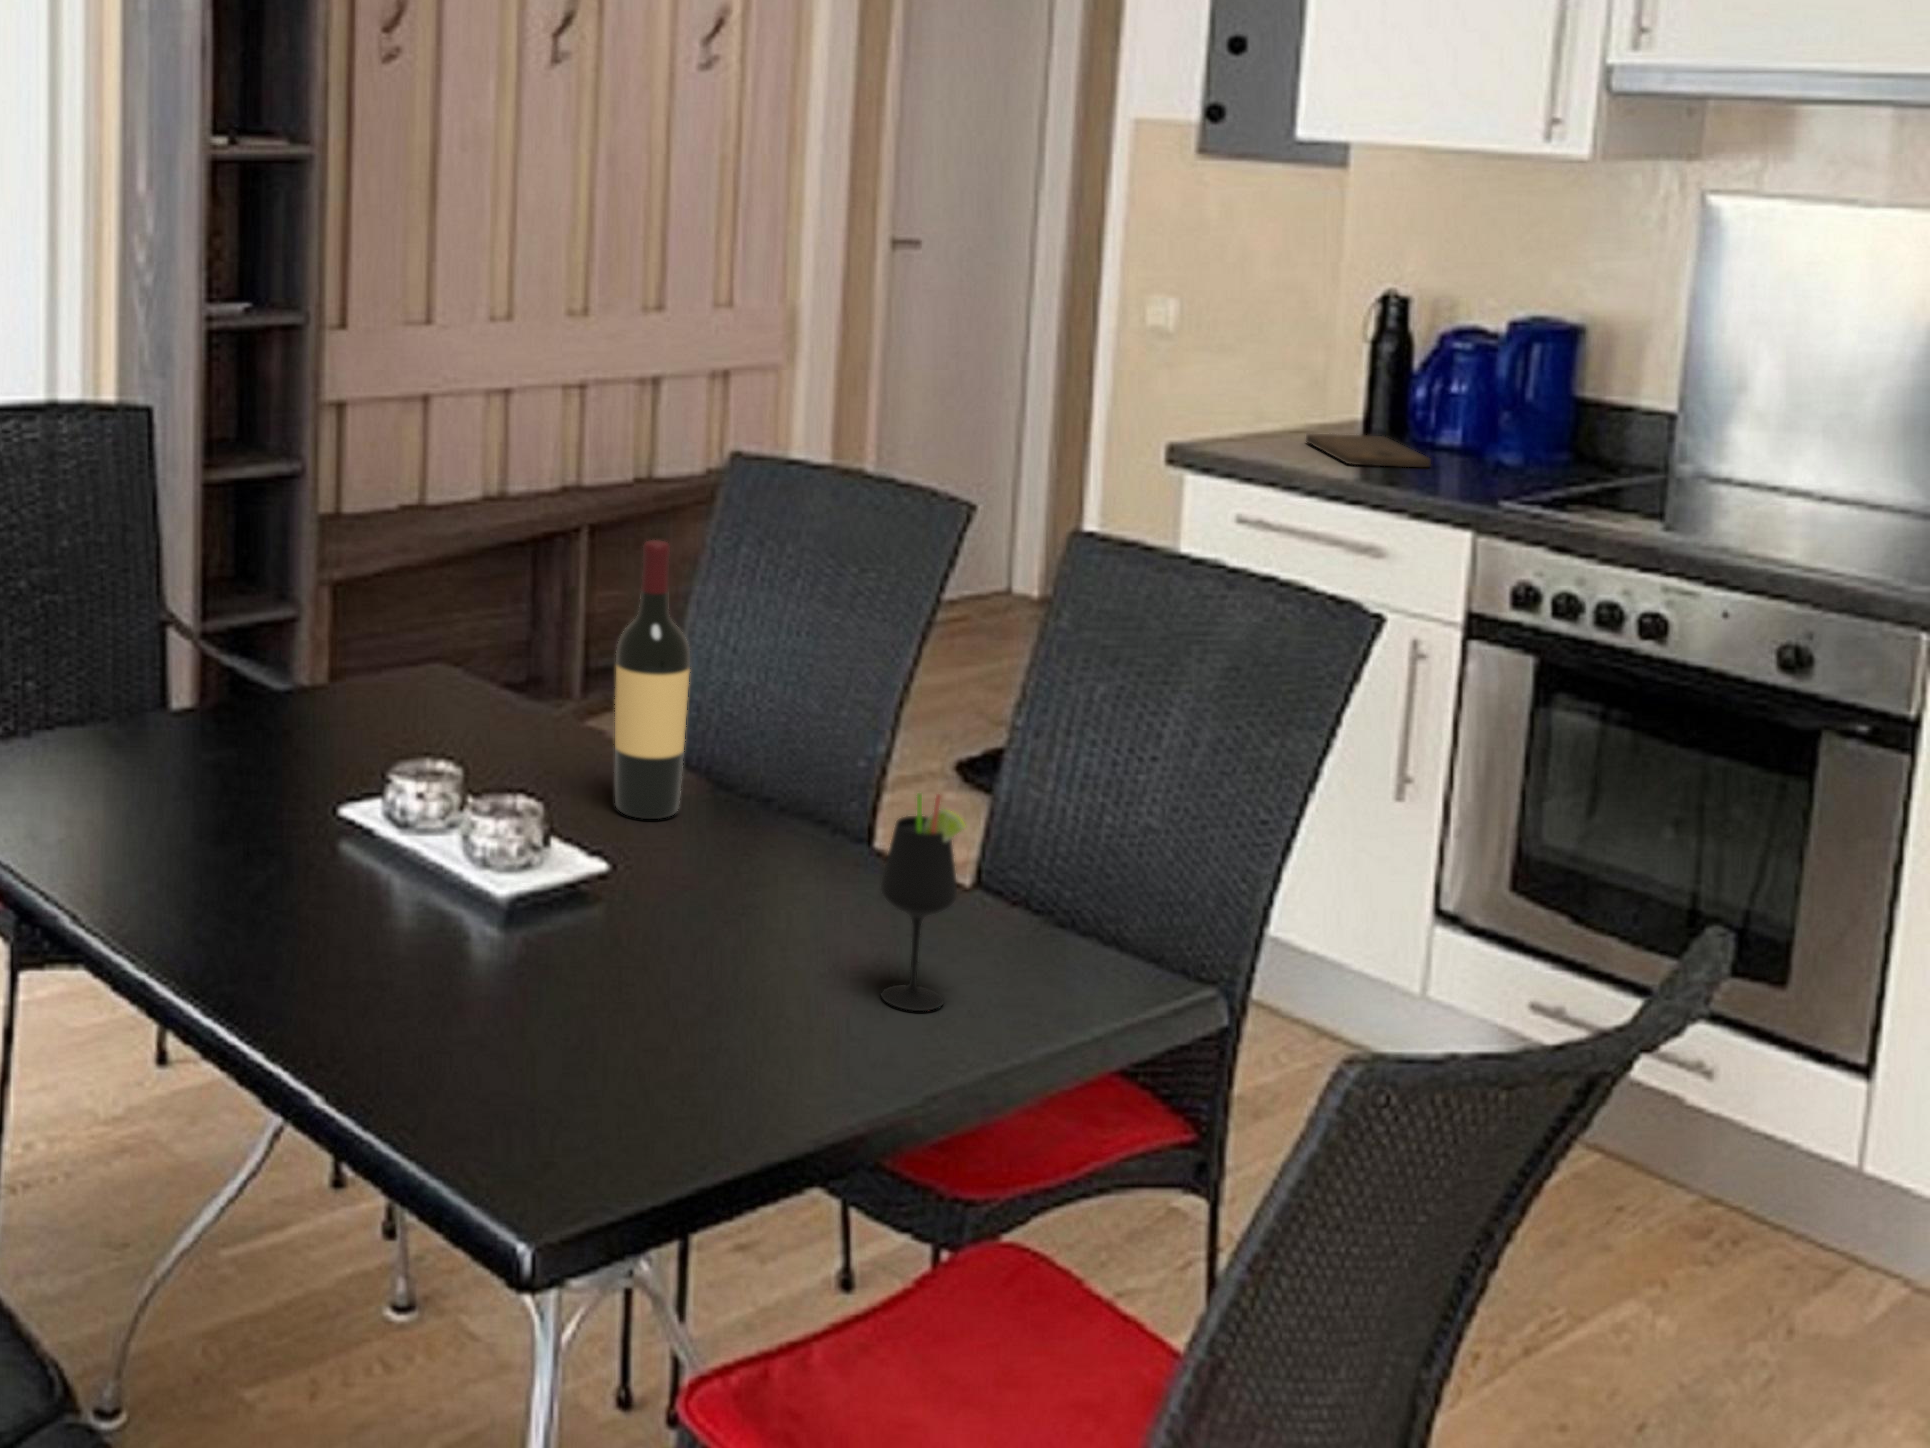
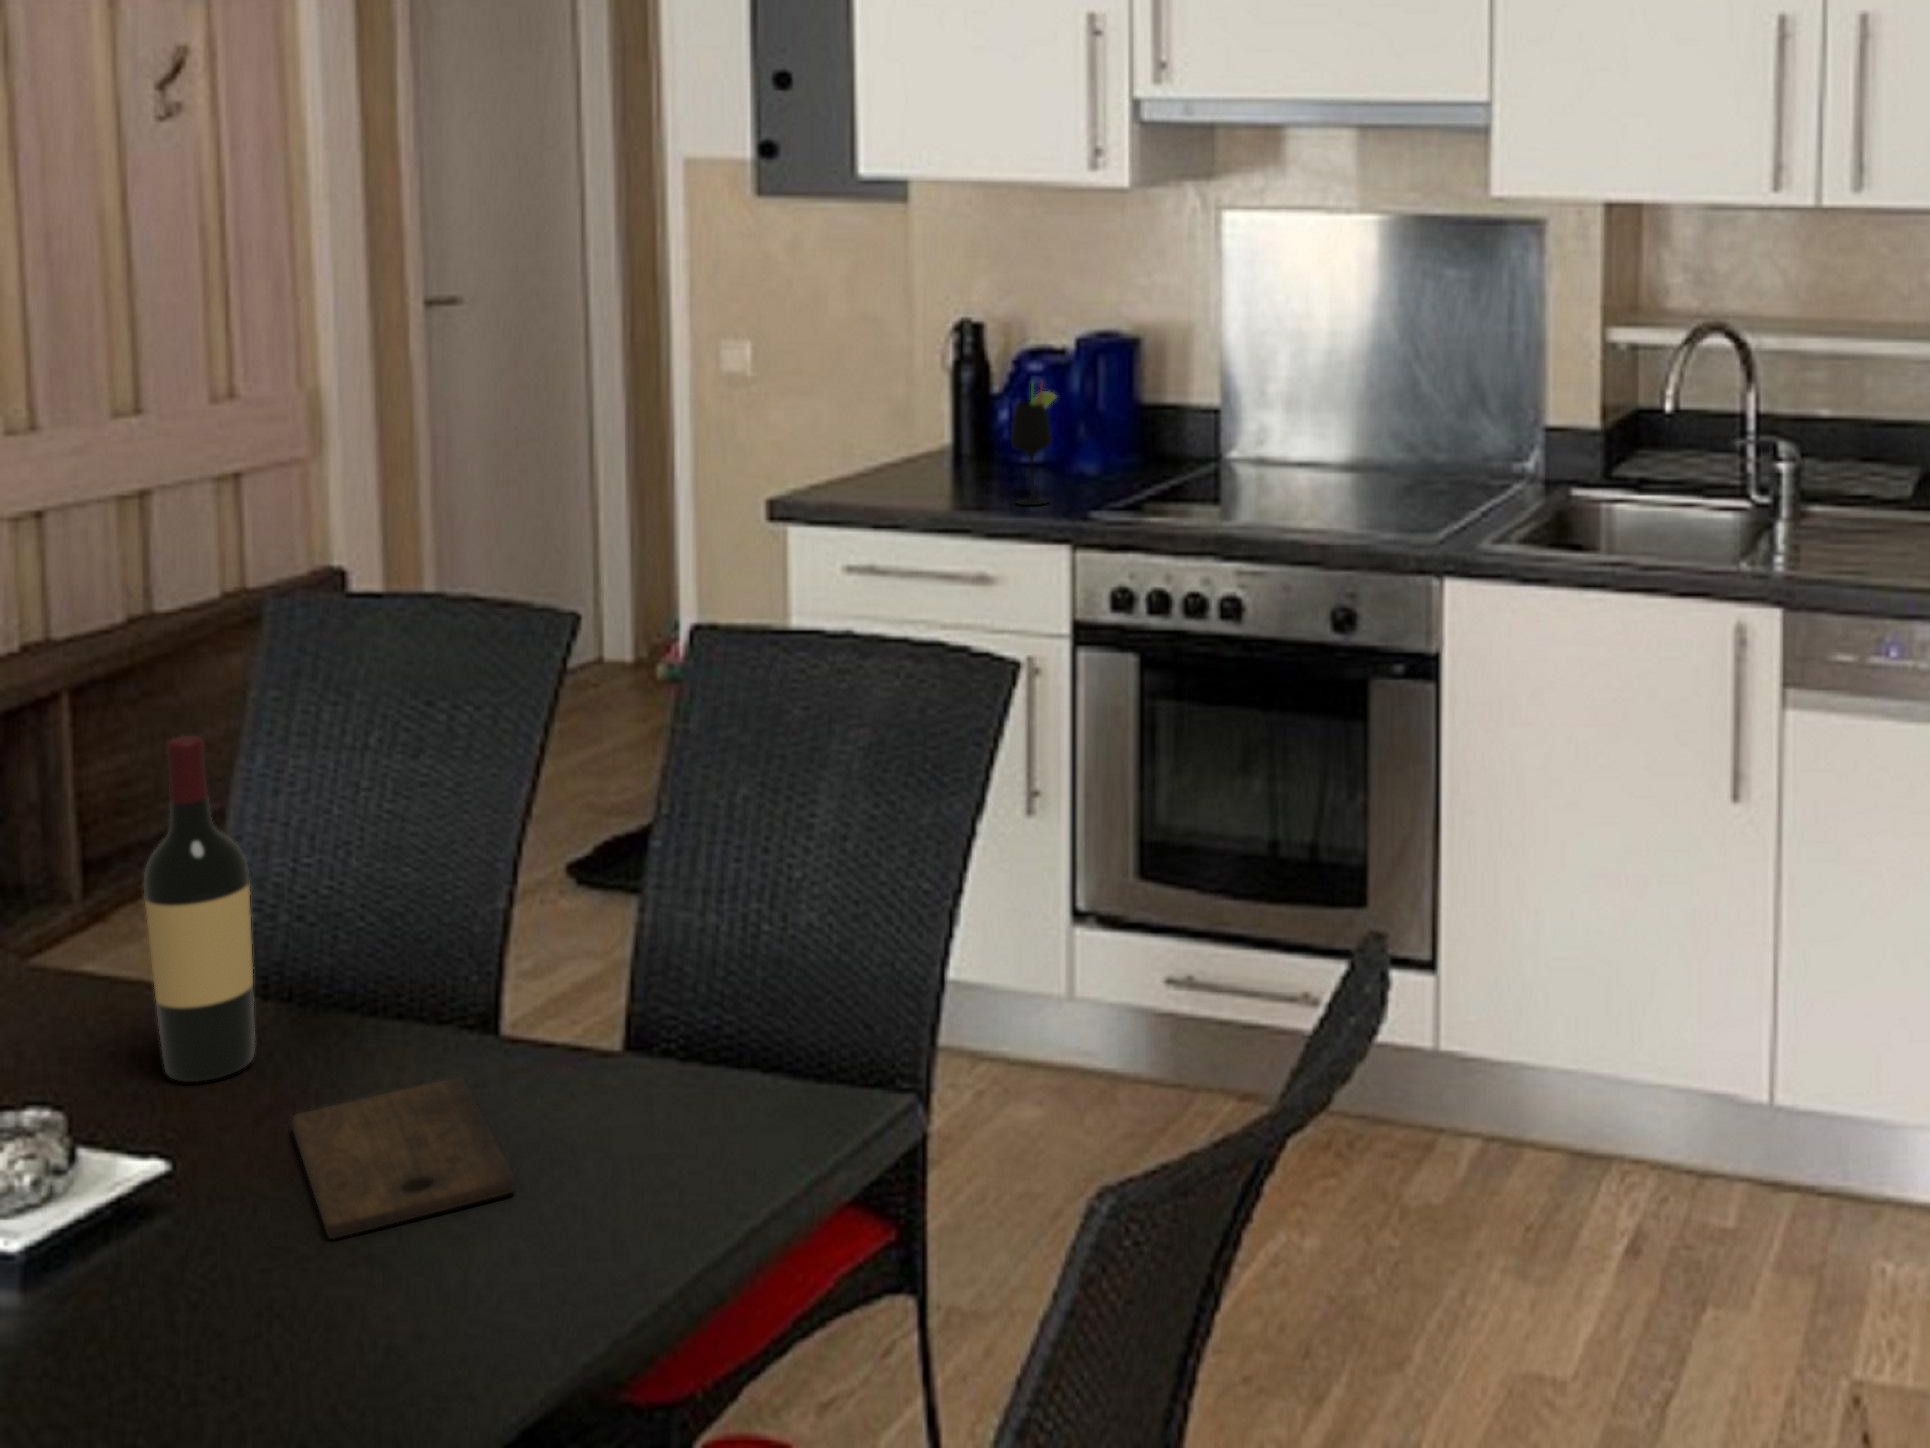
cutting board: present [1306,434,1431,467] -> present [292,1077,514,1239]
wine glass: present [881,794,965,1011] -> present [1011,384,1057,505]

